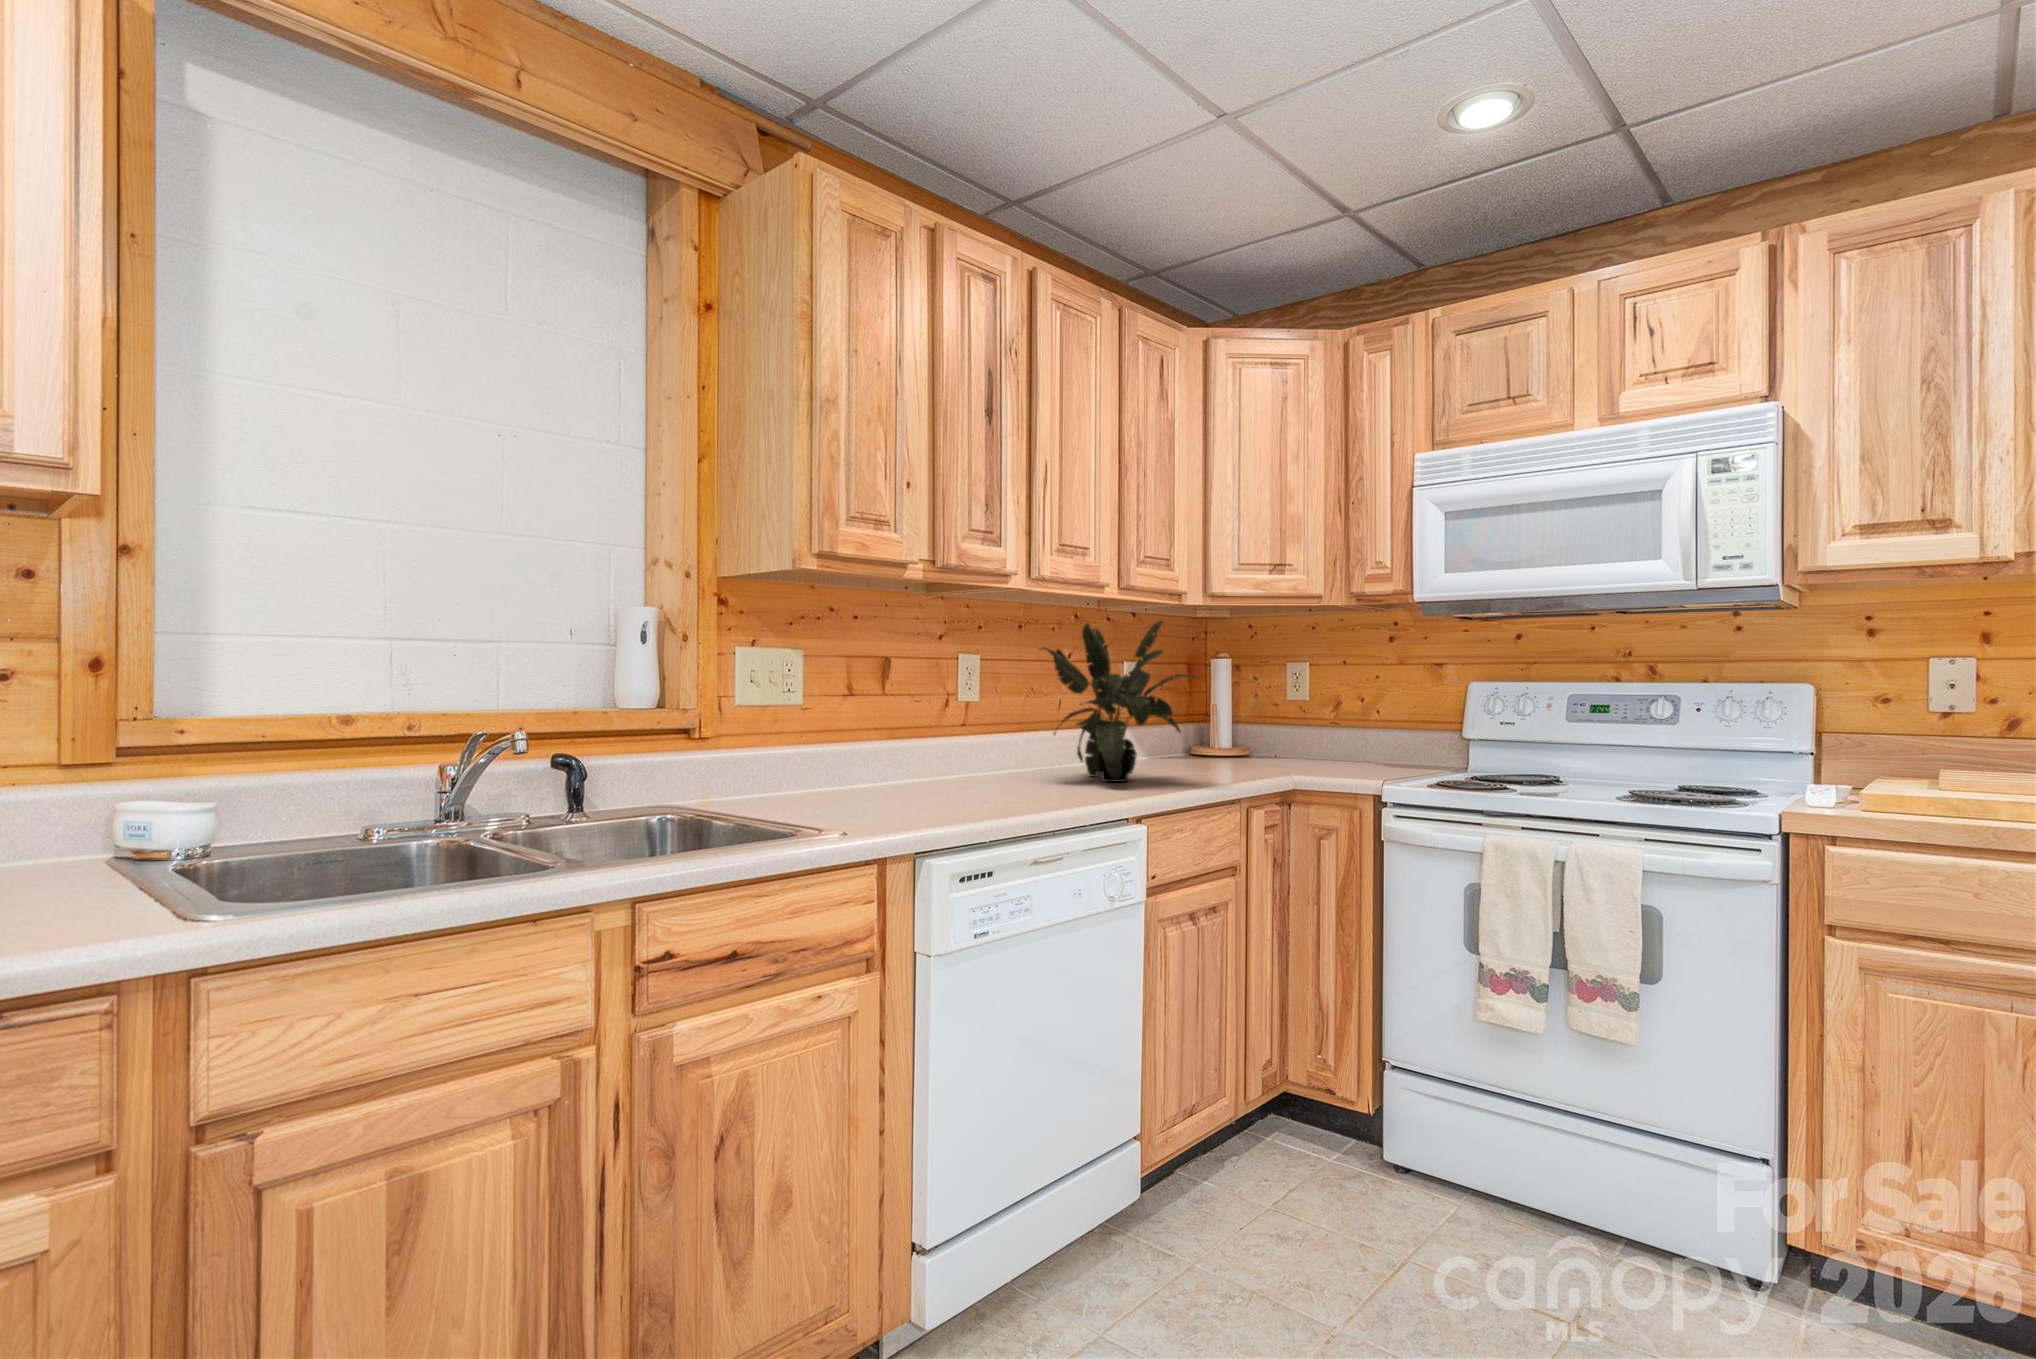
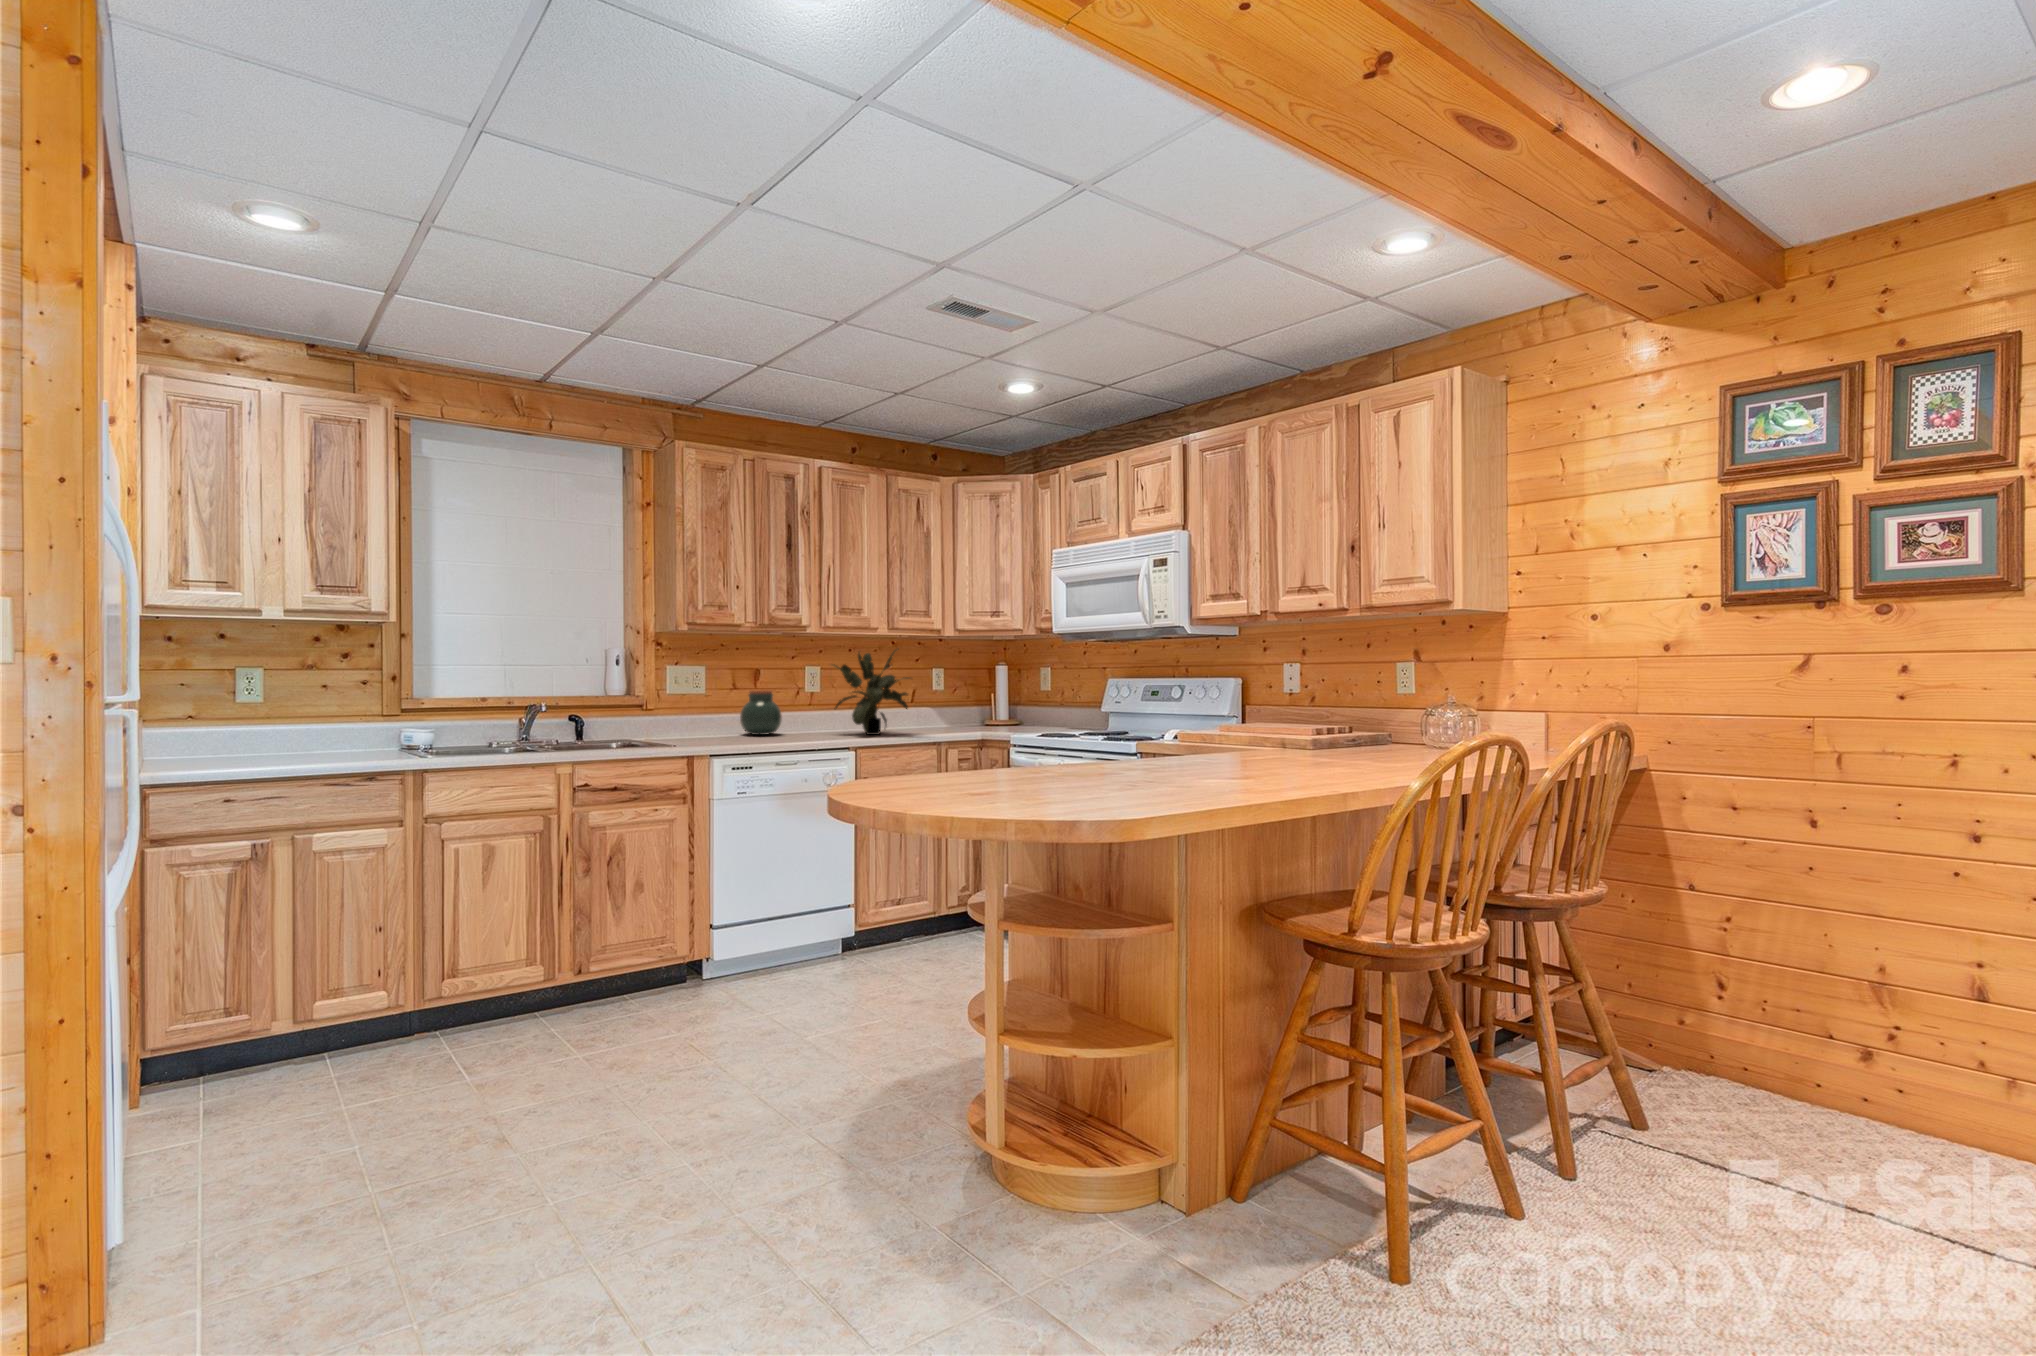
jar: none [880,697,960,786] -> present [740,690,782,735]

